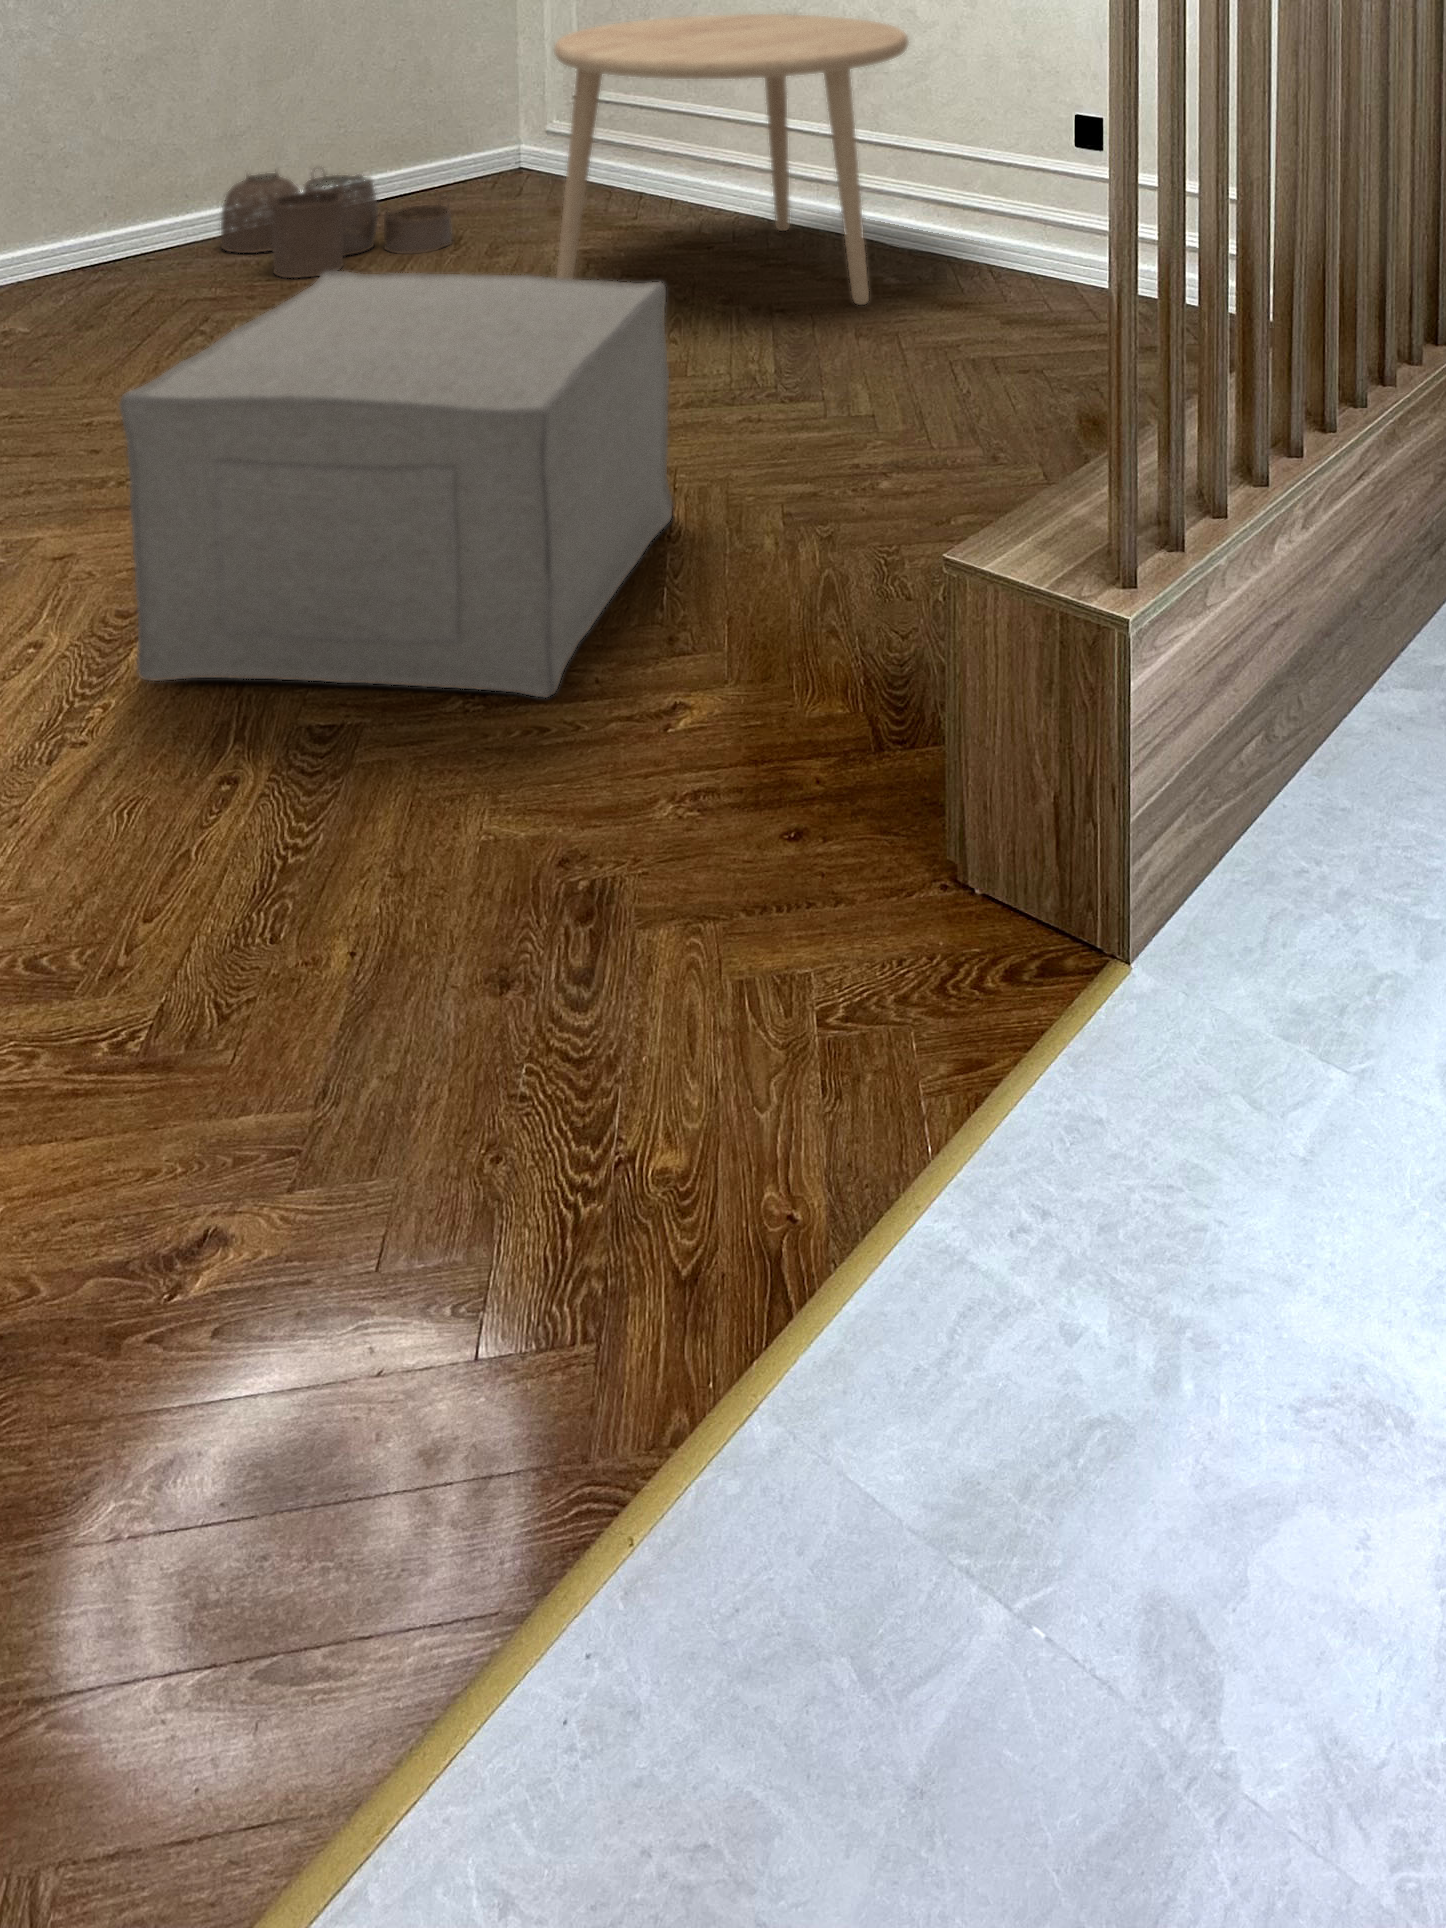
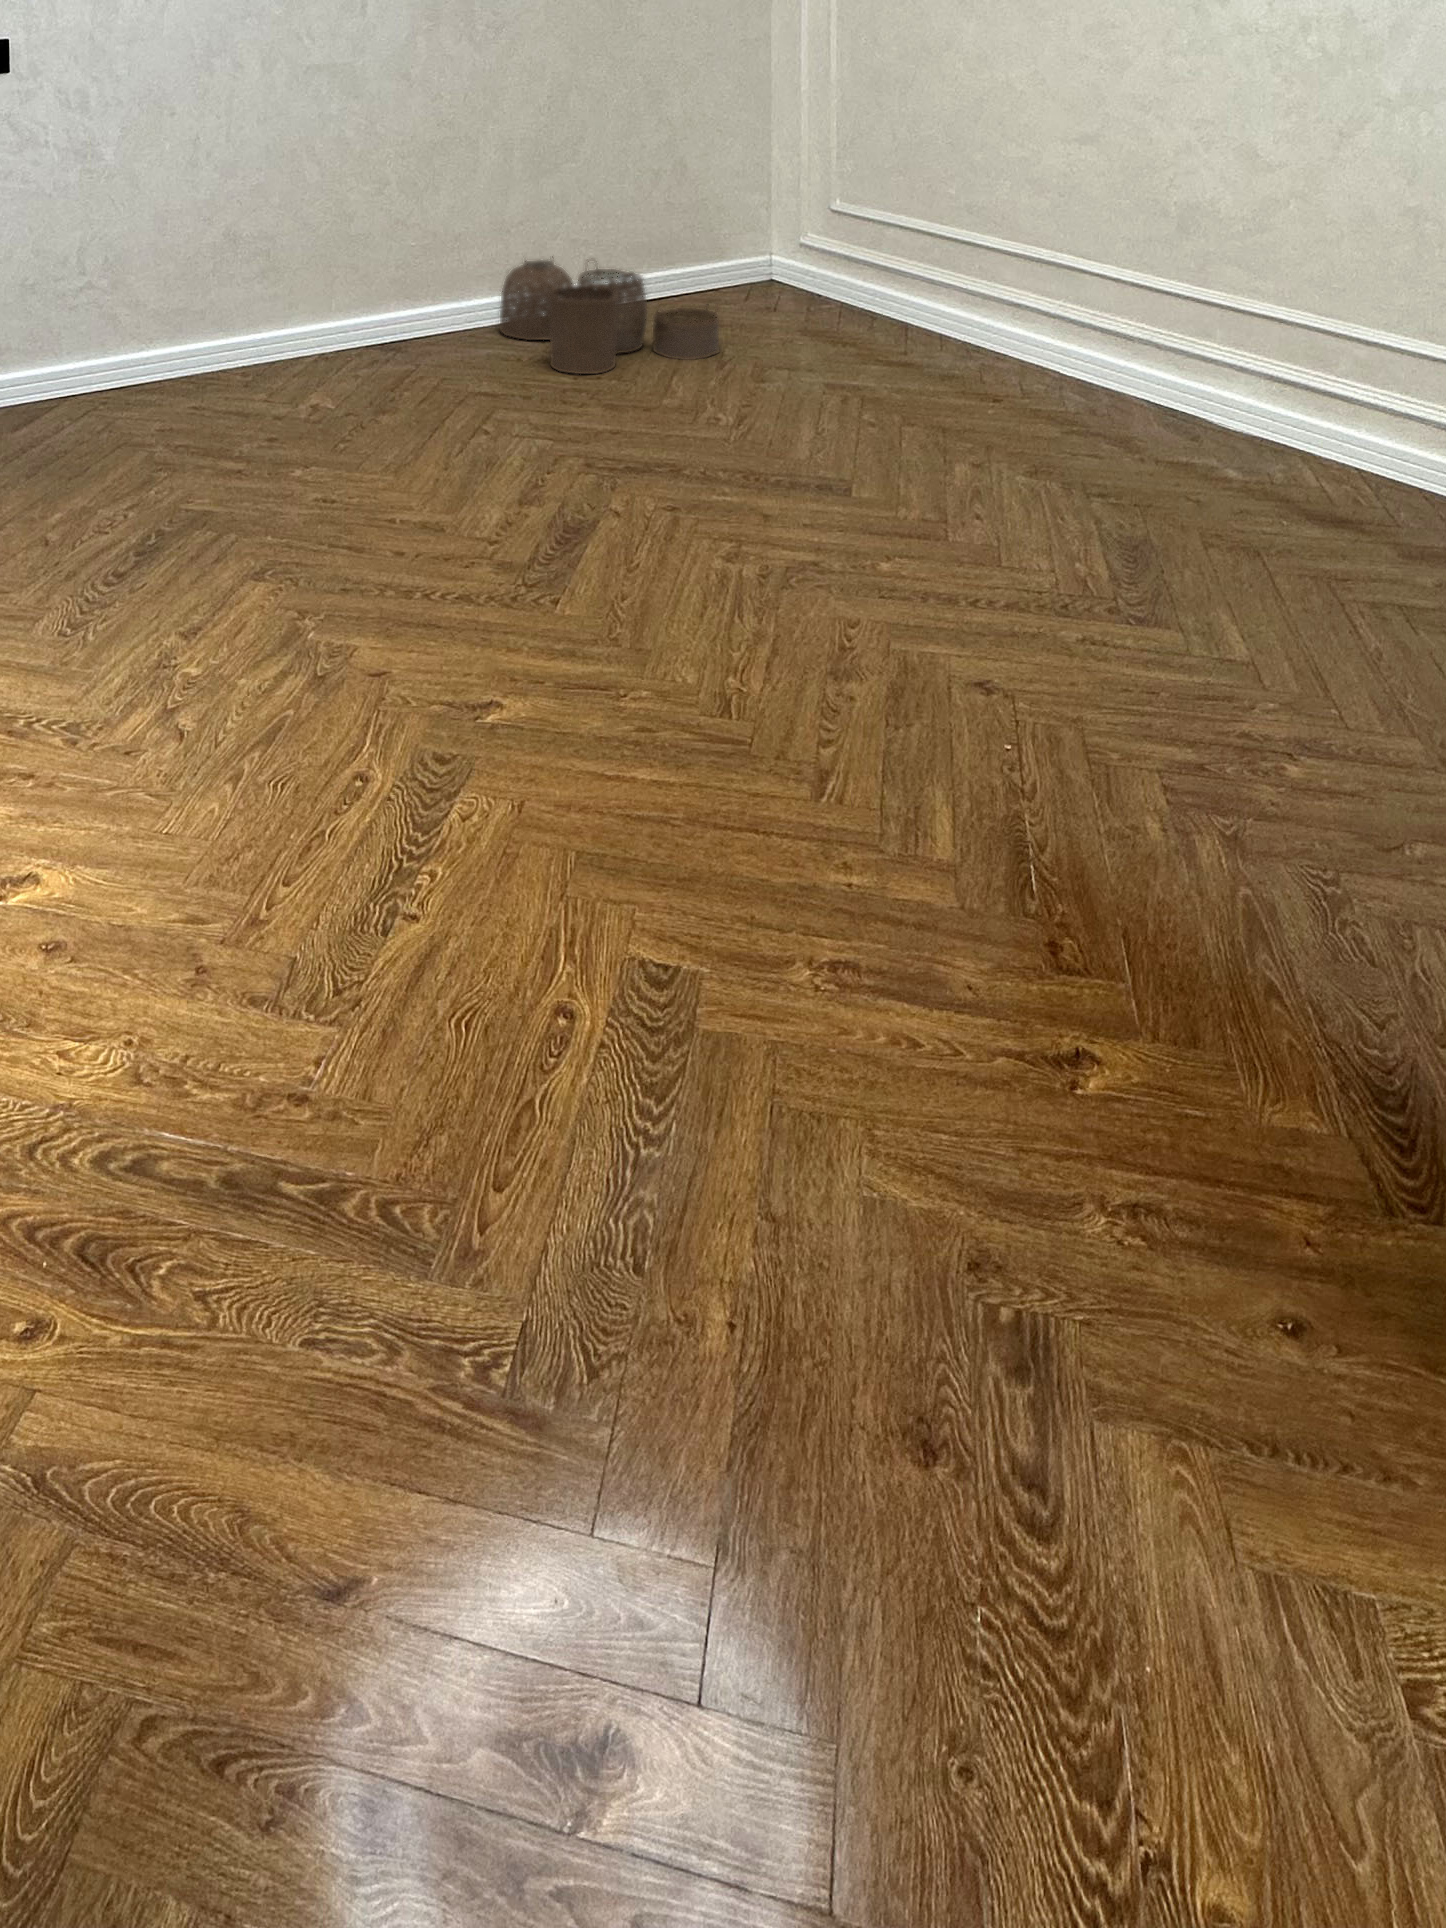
dining table: present [554,14,908,305] -> none [837,130,1254,491]
ottoman: present [119,271,672,698] -> none [457,405,1024,989]

